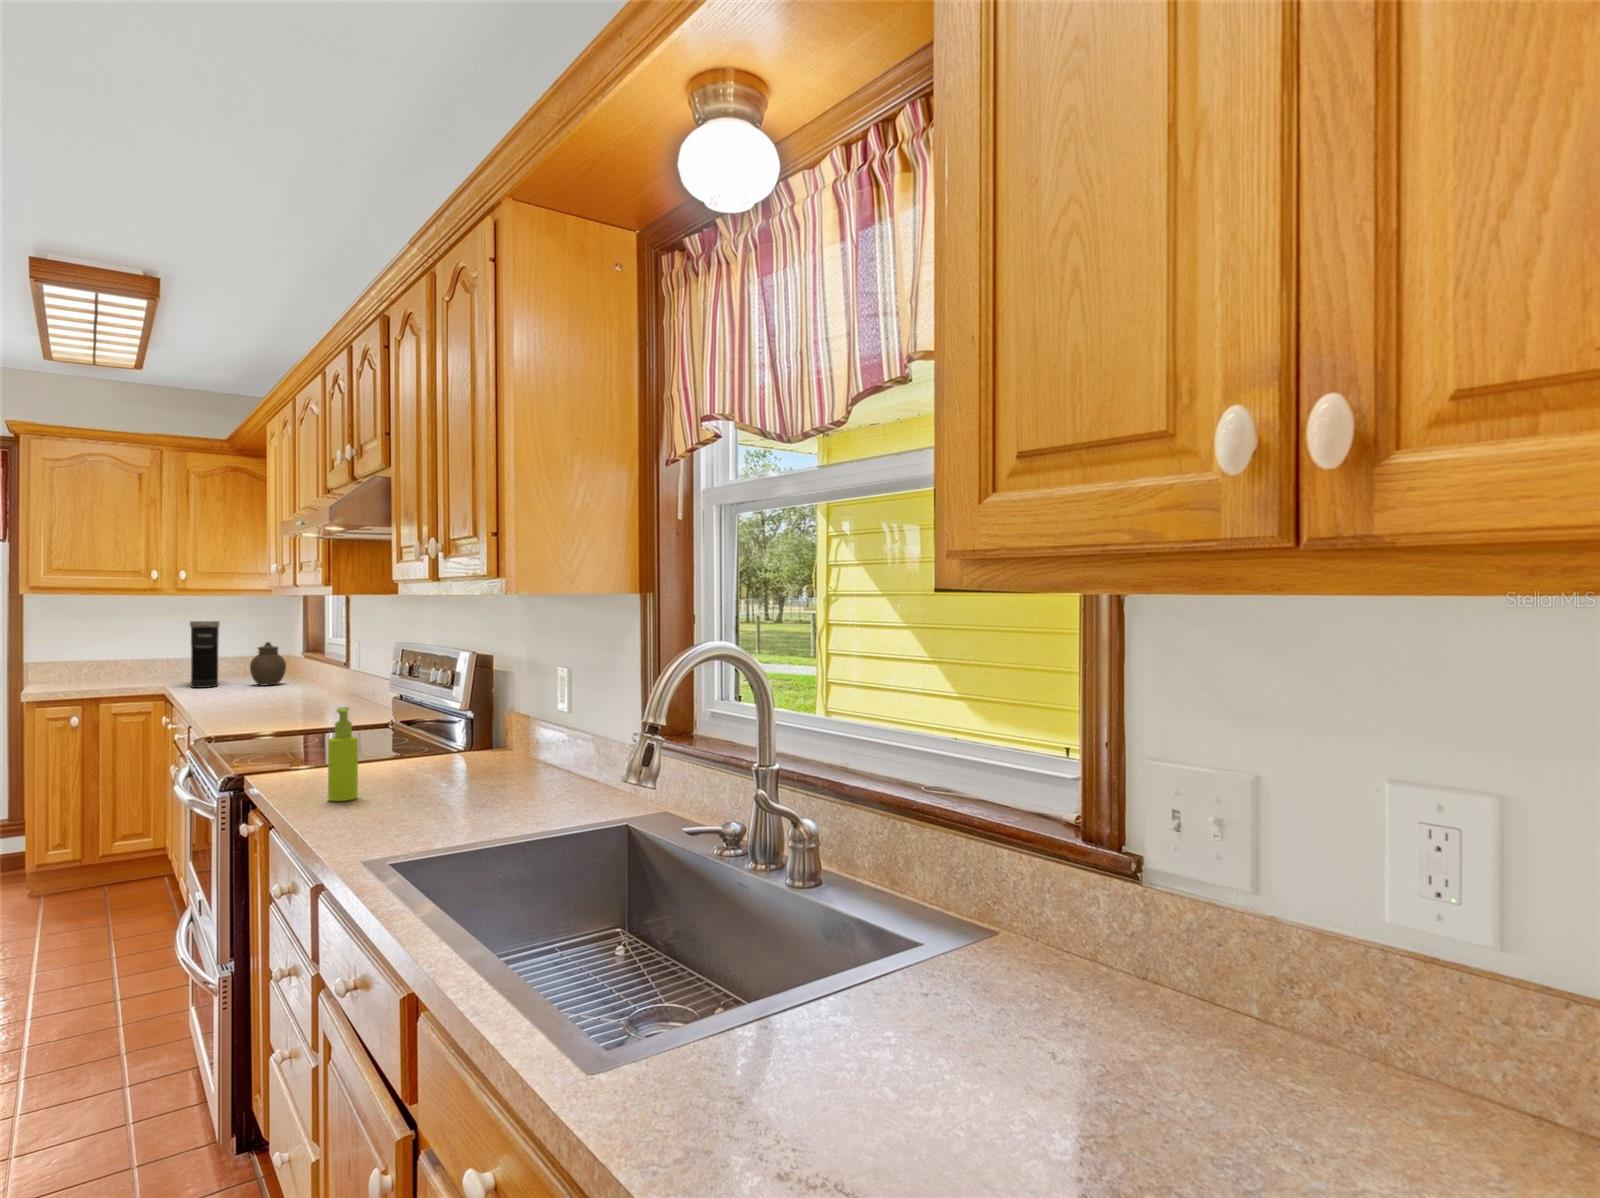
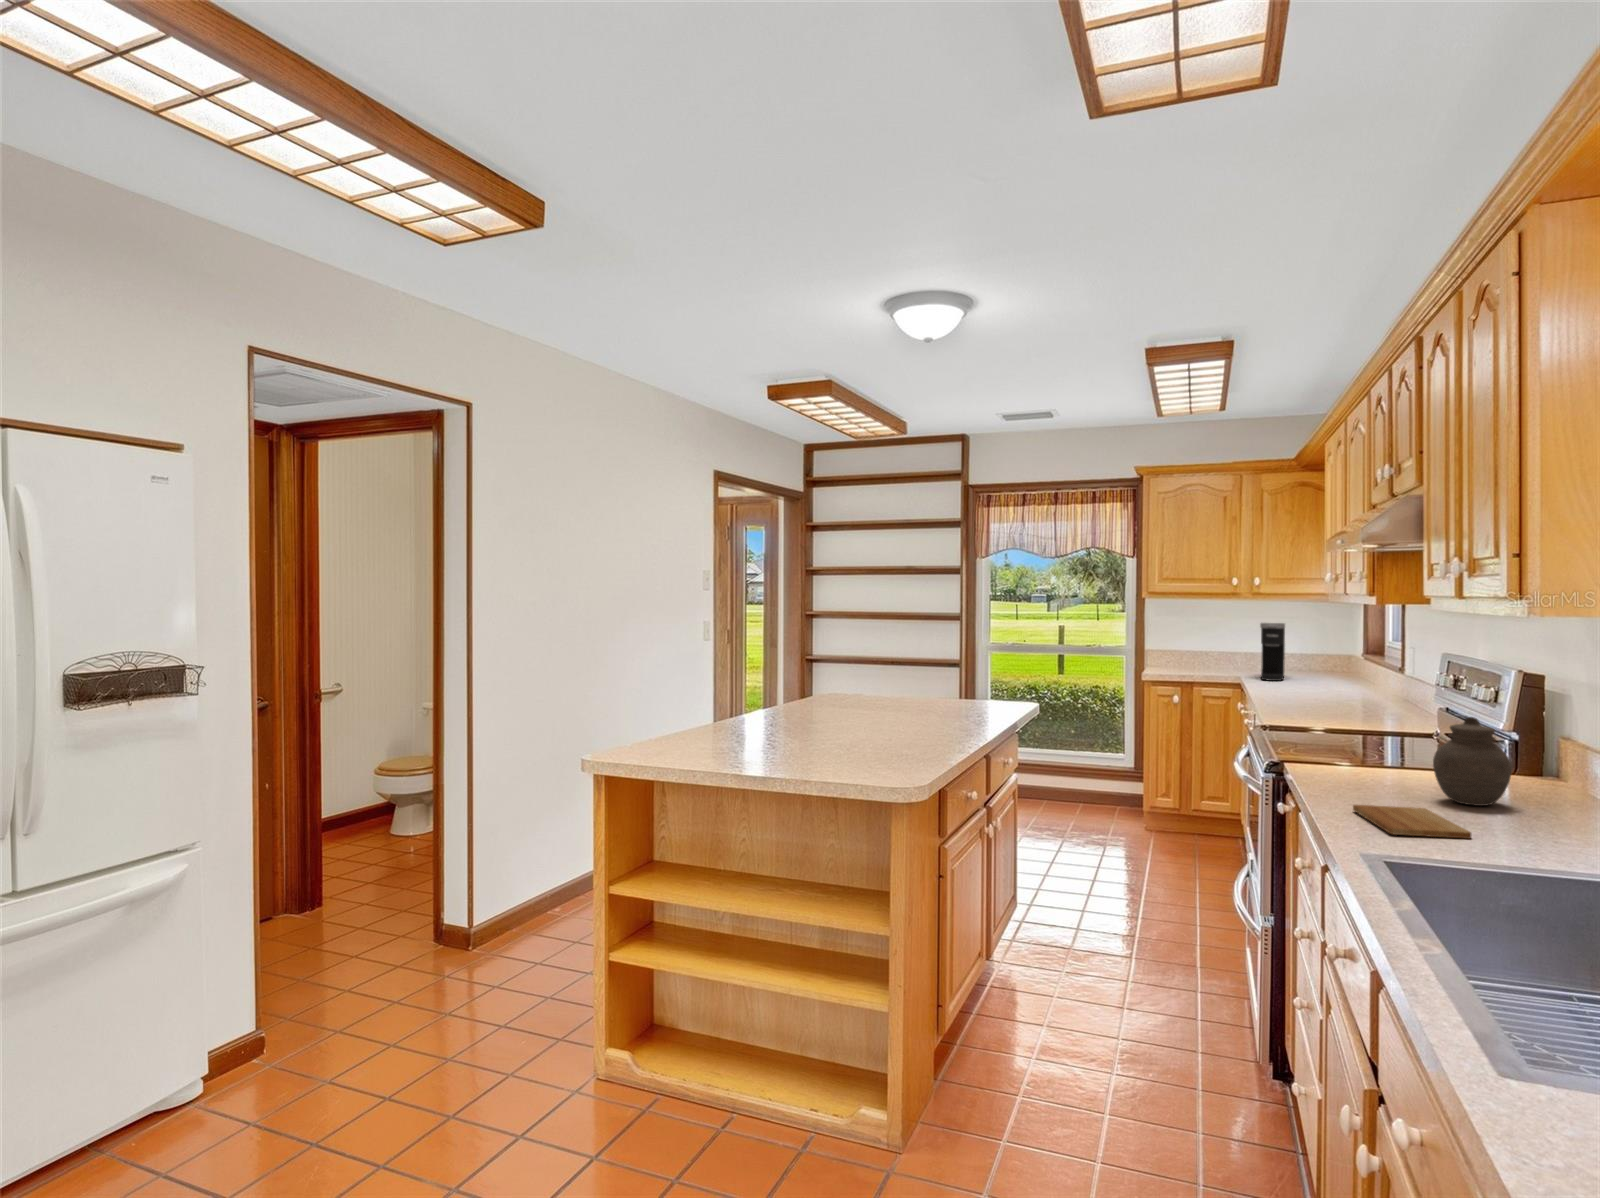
jar: present [250,642,286,685] -> present [1433,717,1512,806]
soap dispenser: present [328,707,358,801] -> none [1348,714,1377,799]
cutting board: none [338,799,458,833] -> present [1353,805,1471,839]

